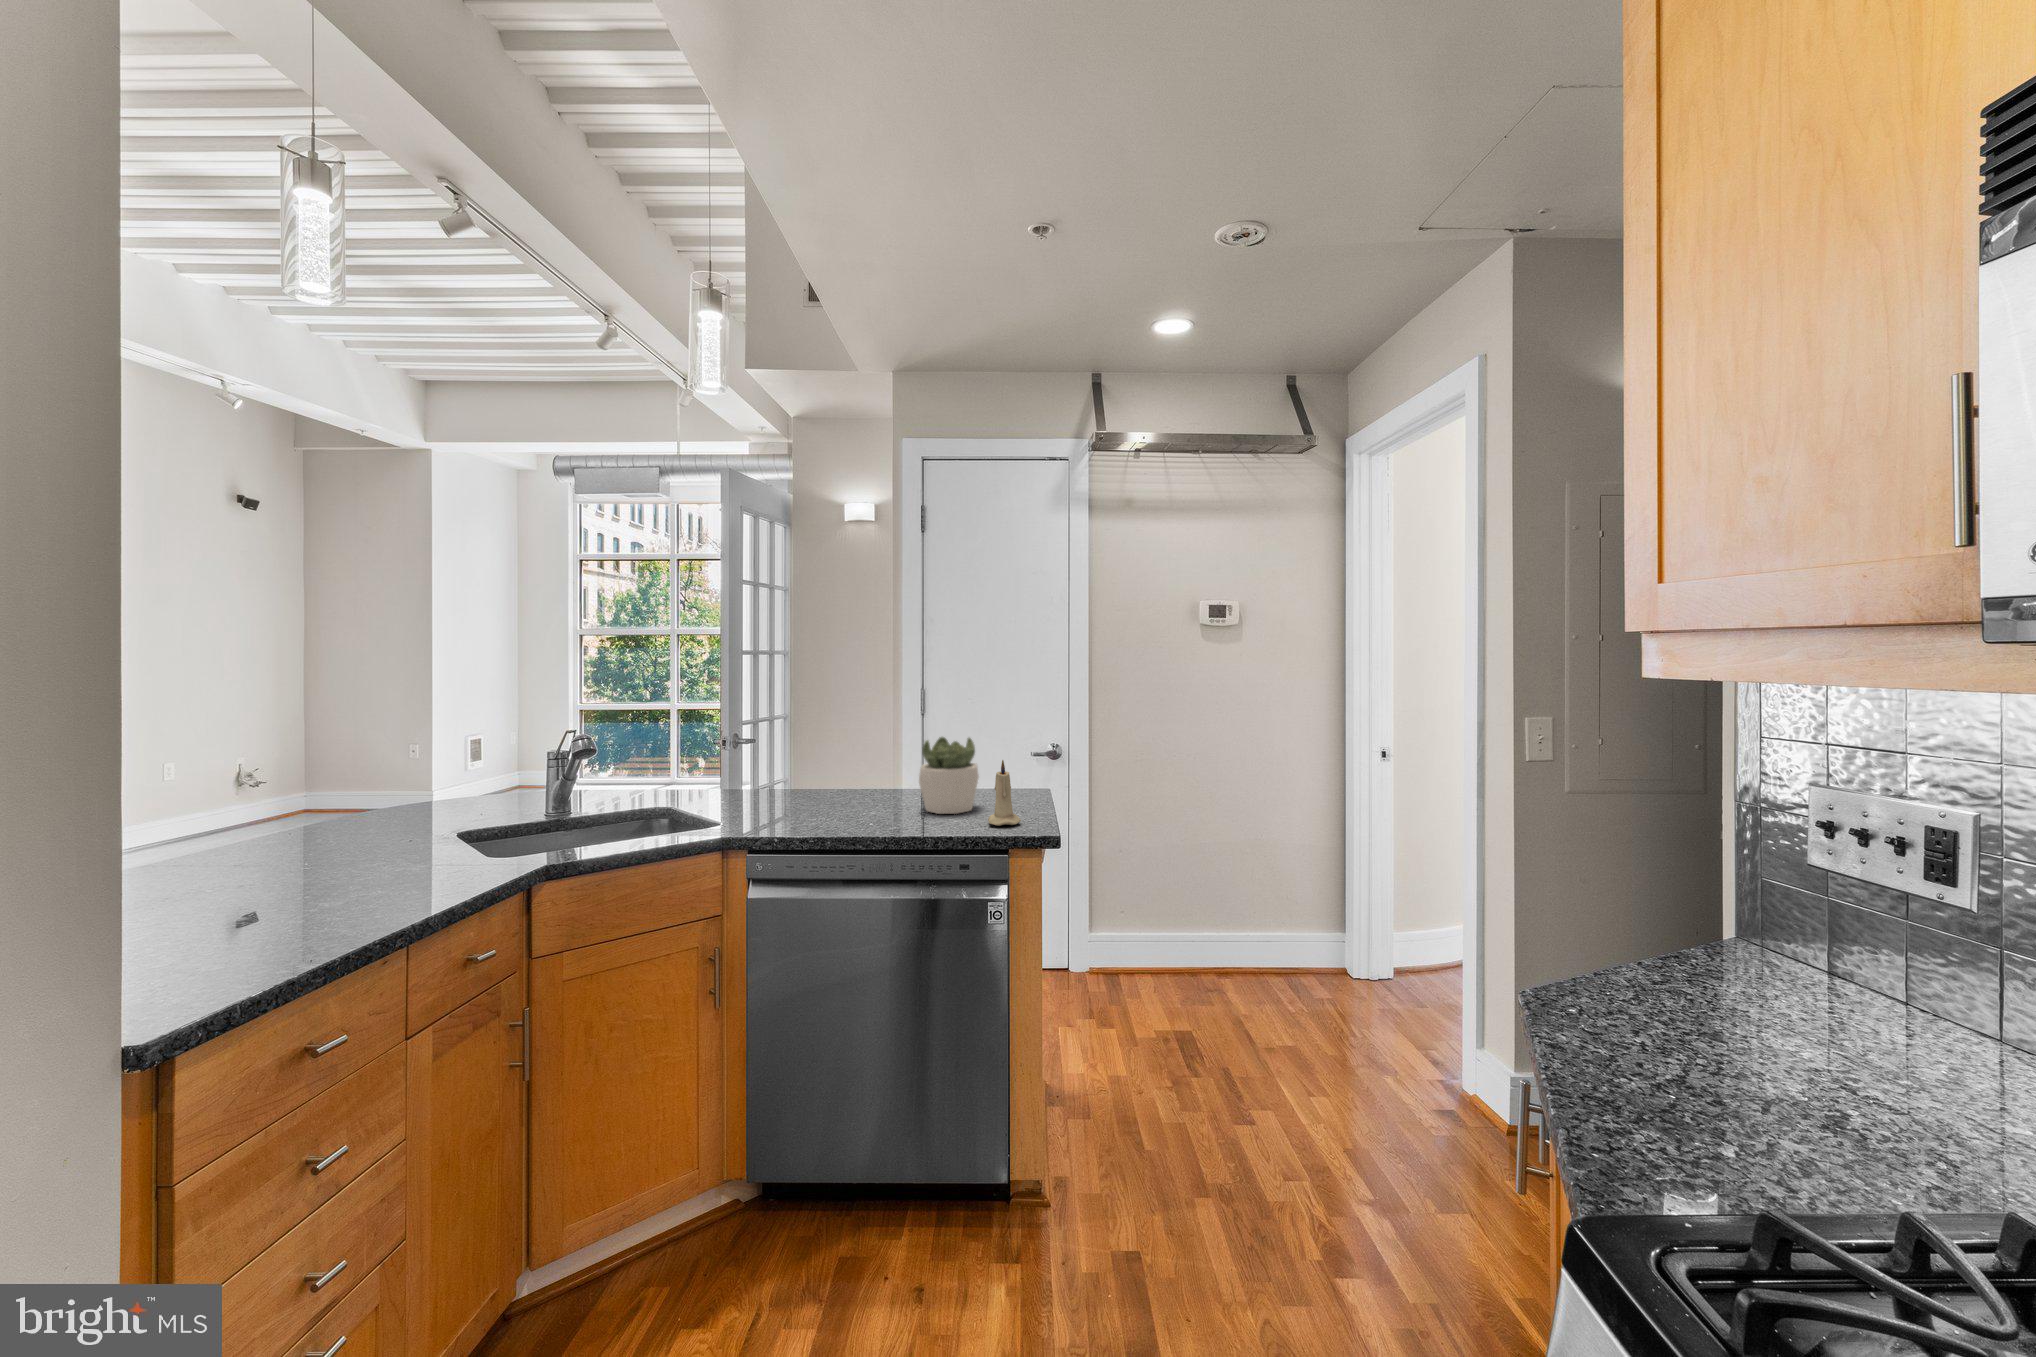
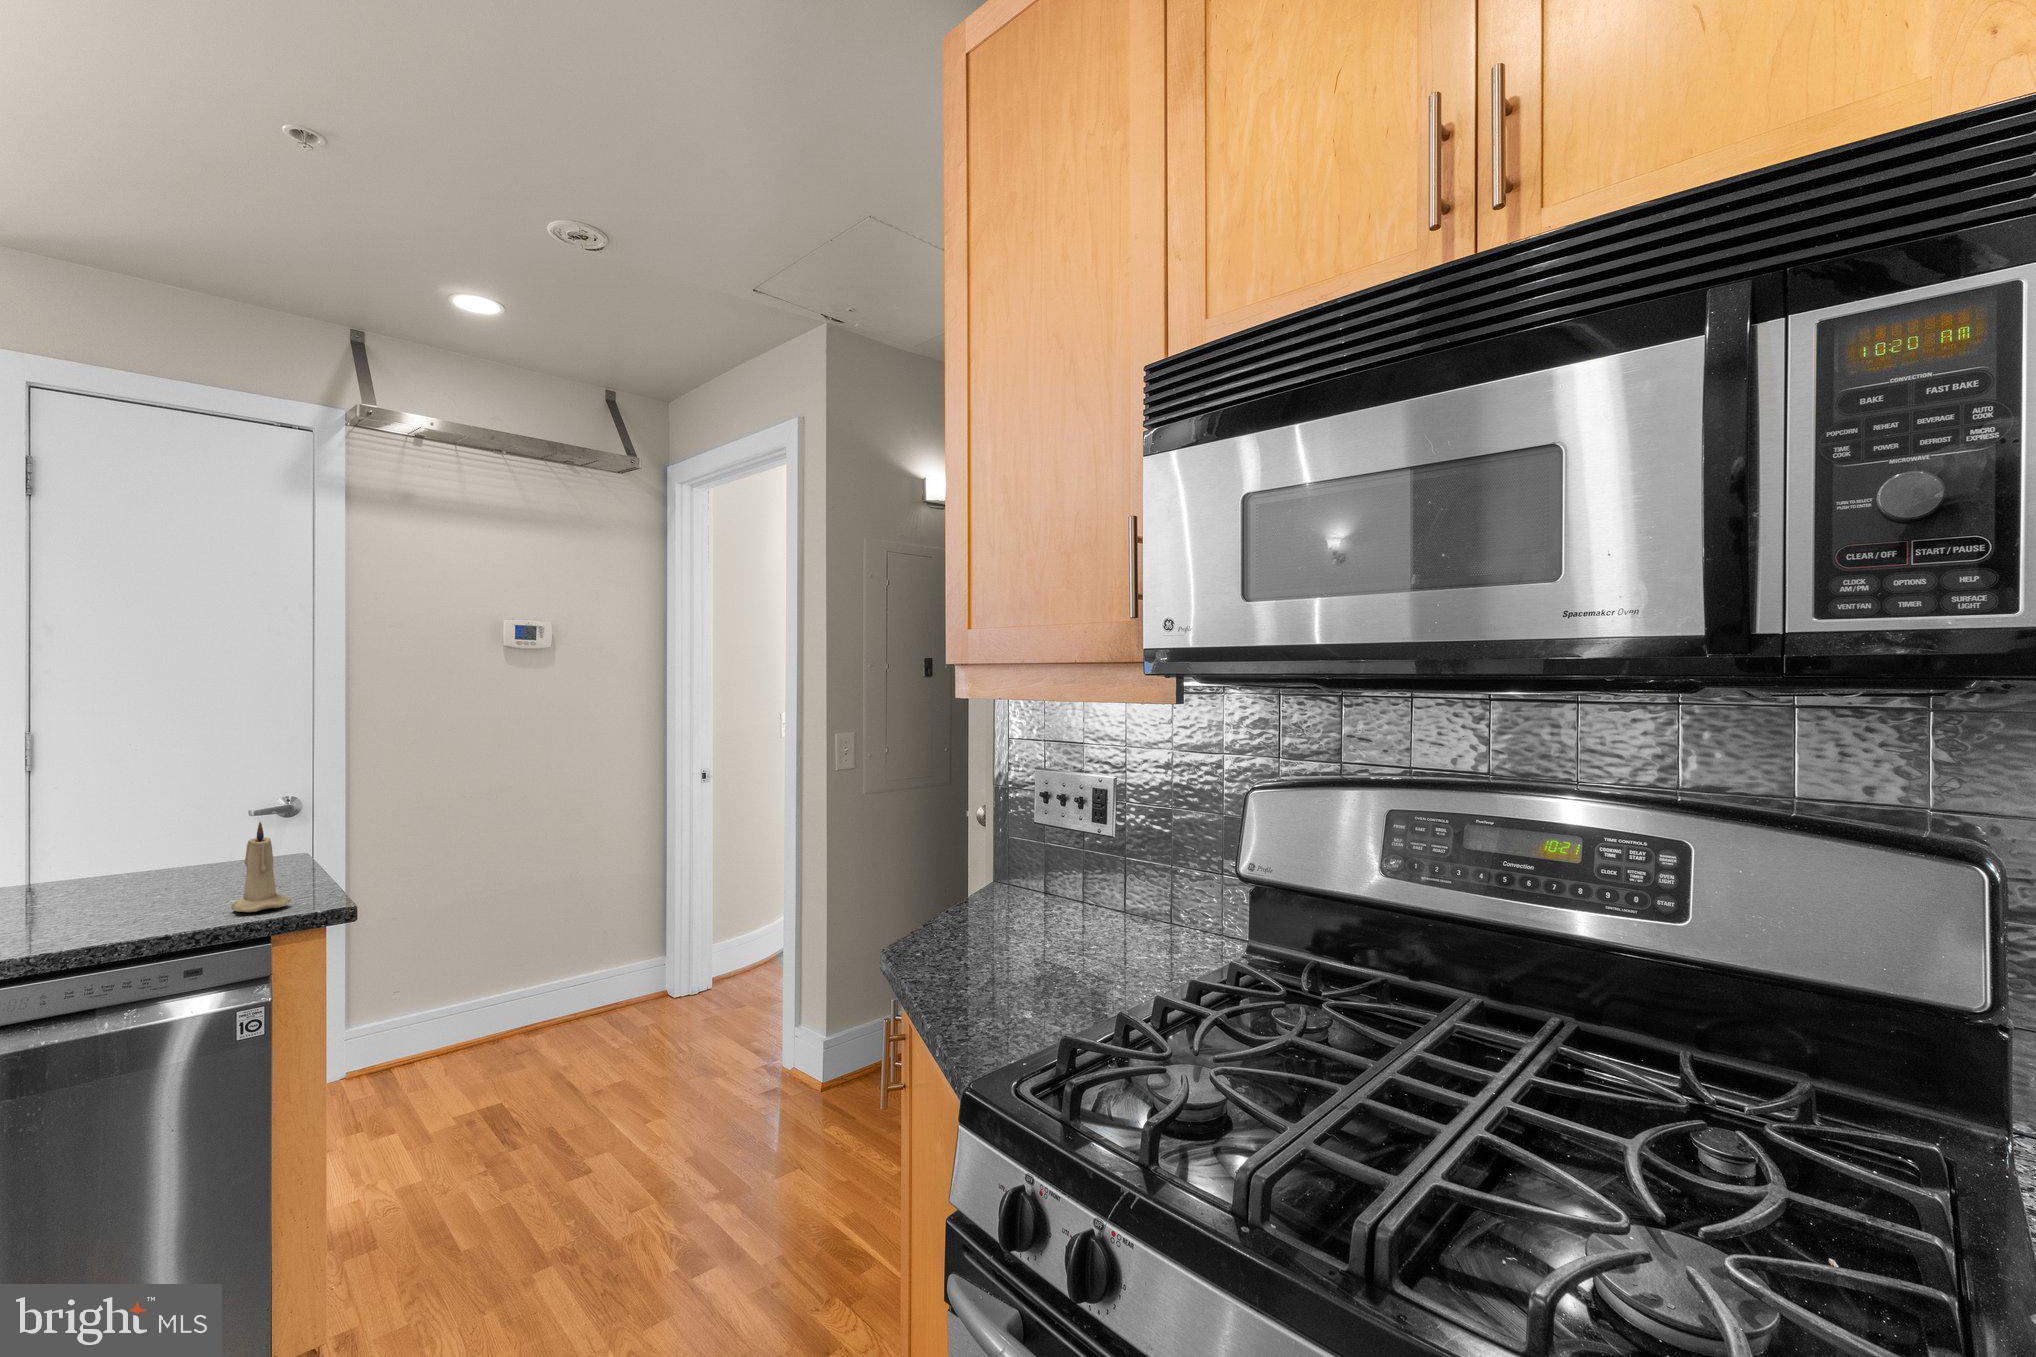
succulent plant: present [919,737,979,814] -> none [82,798,202,914]

